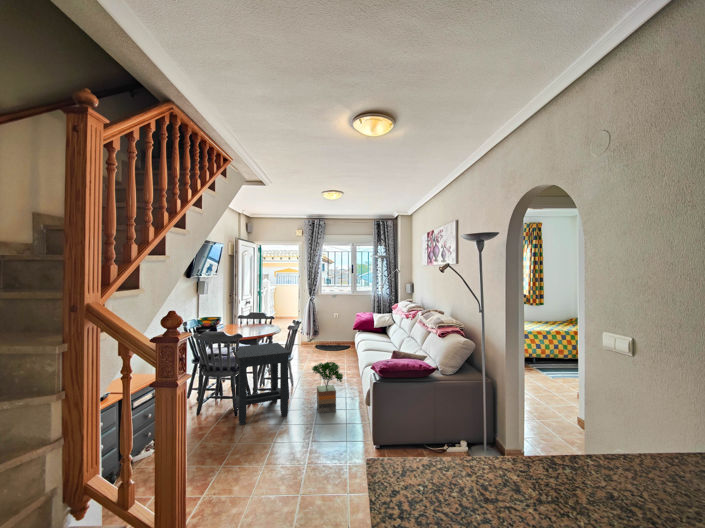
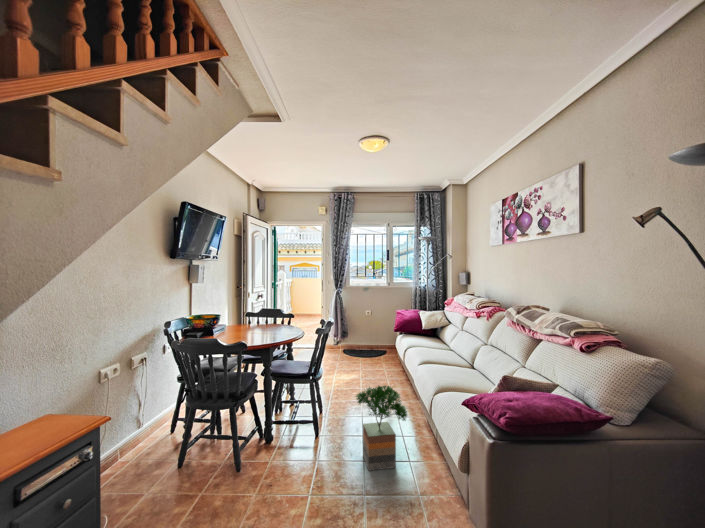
side table: present [232,343,290,425] -> none [230,354,323,497]

